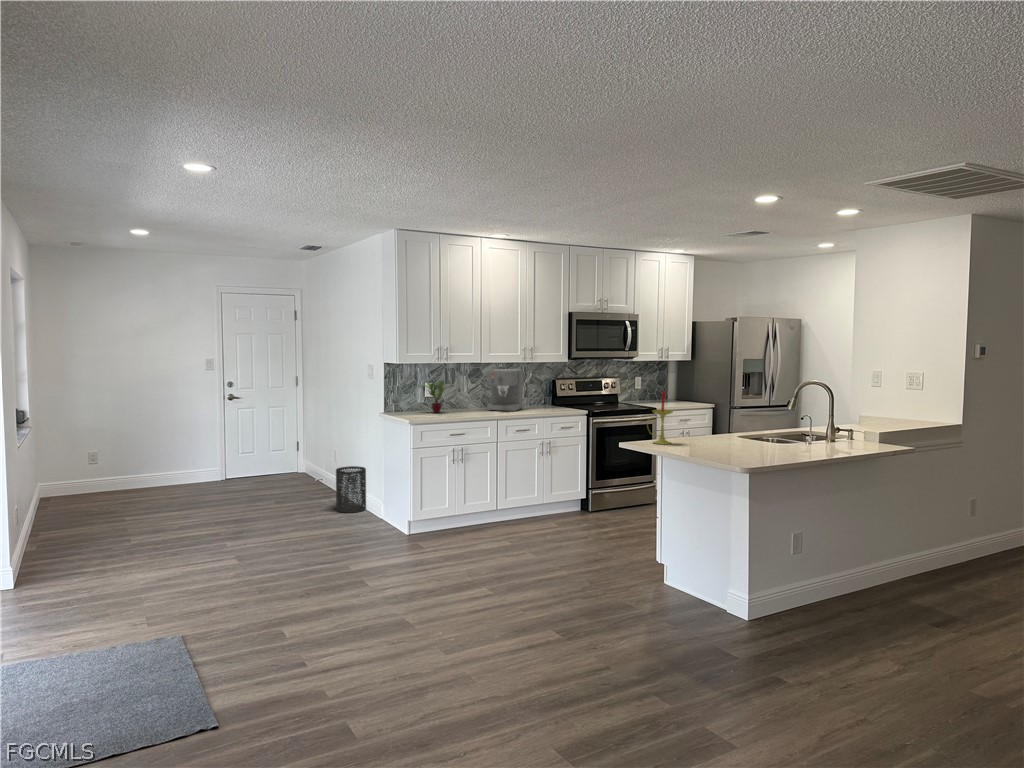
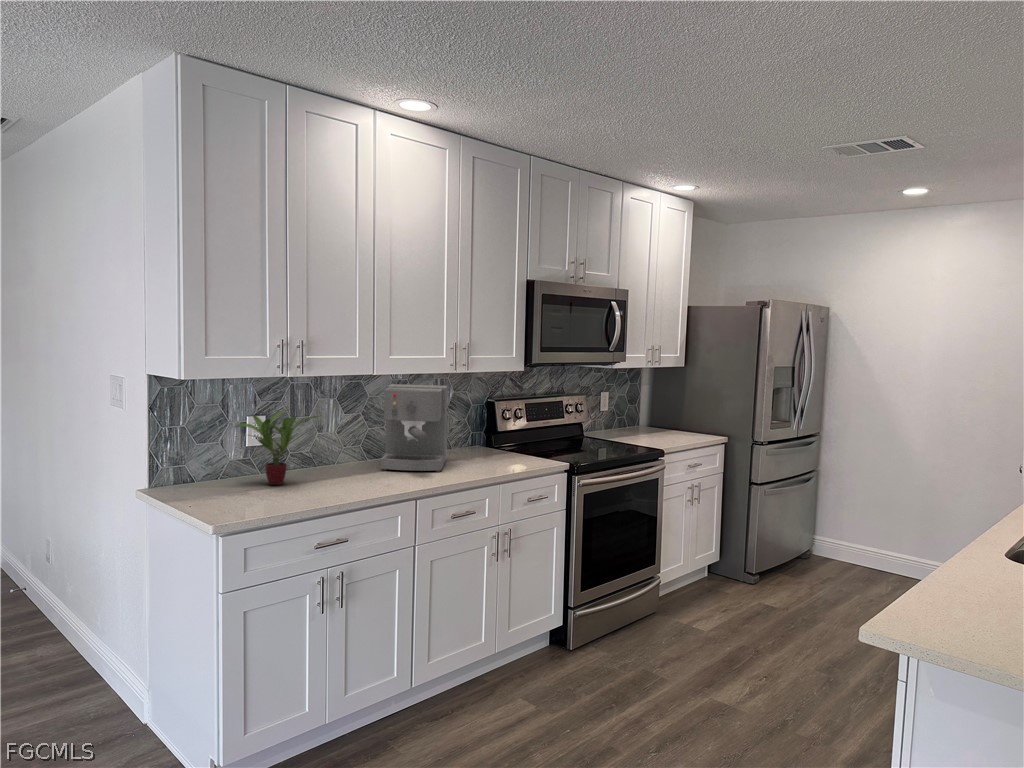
candle: present [647,392,673,444] -> none [927,475,1003,626]
trash can: present [336,466,366,513] -> none [28,598,107,716]

